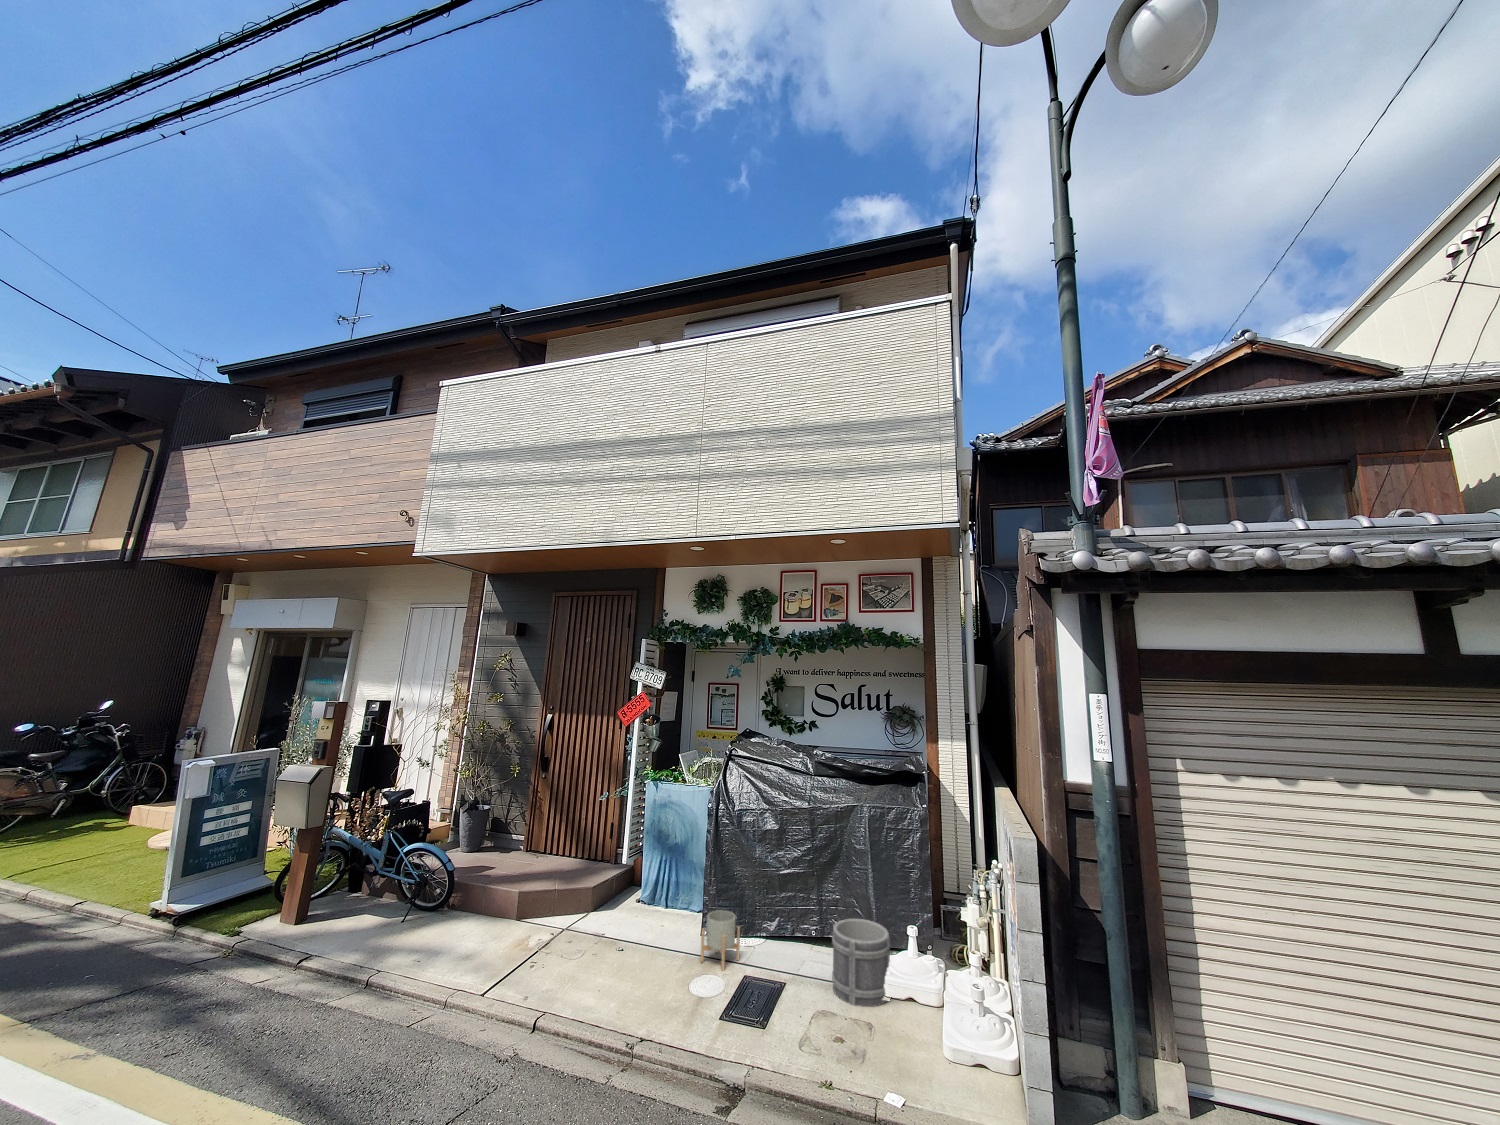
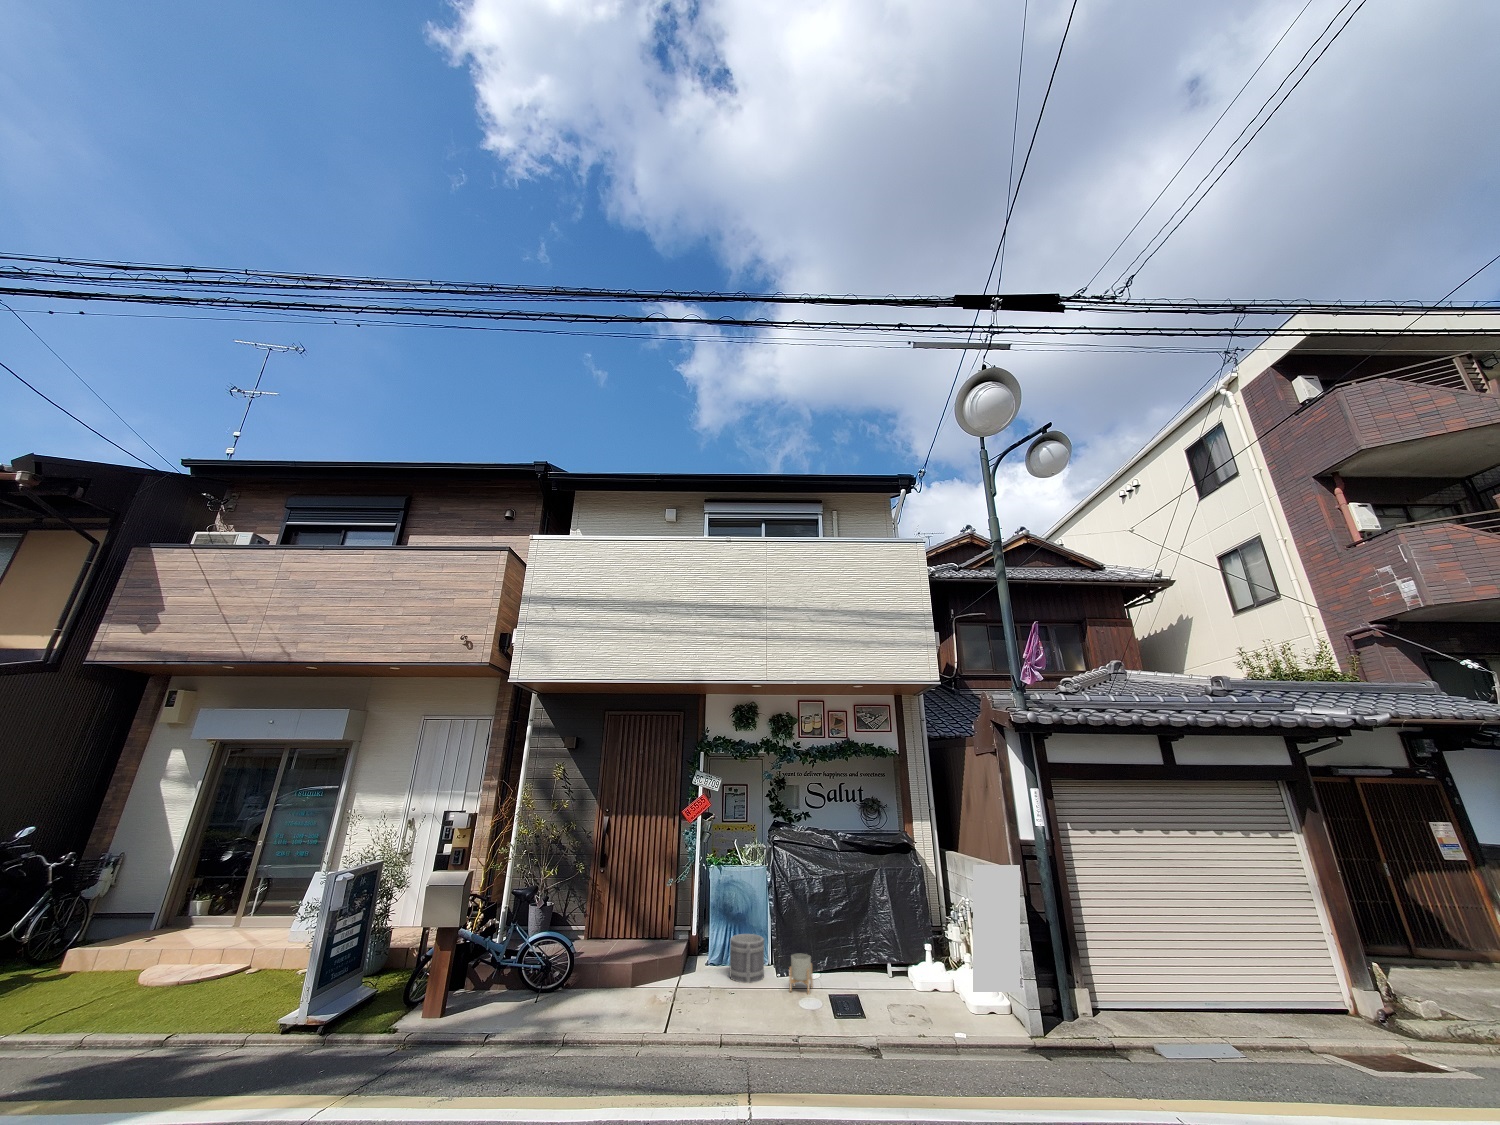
bucket: present [832,919,890,1007] -> present [729,934,764,983]

